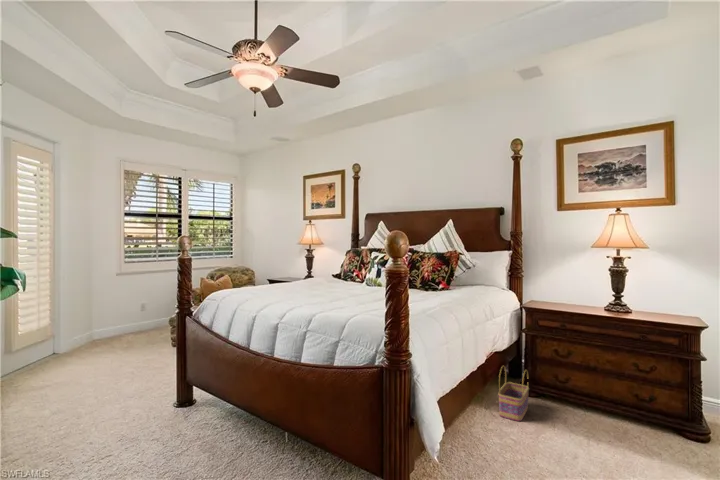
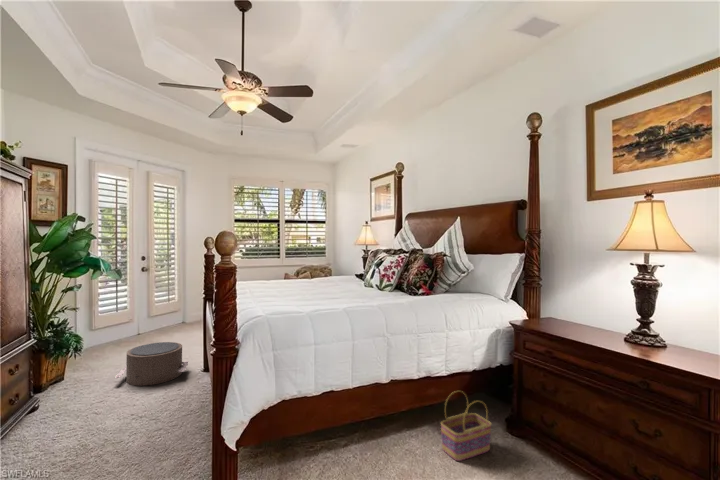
pouf: none [70,377,173,444] -> present [115,342,188,386]

